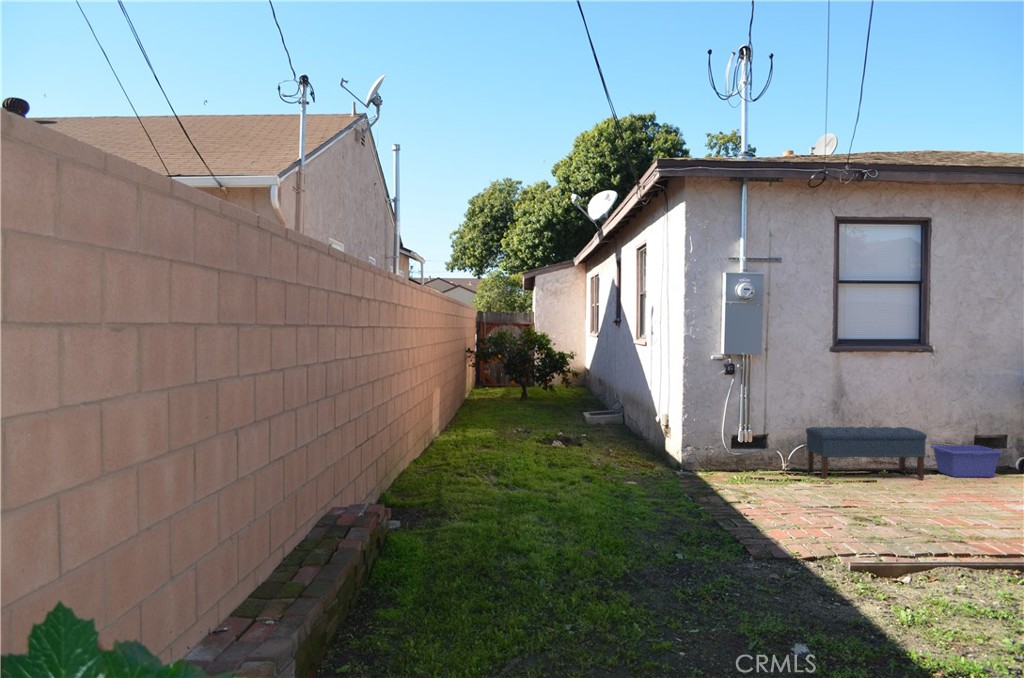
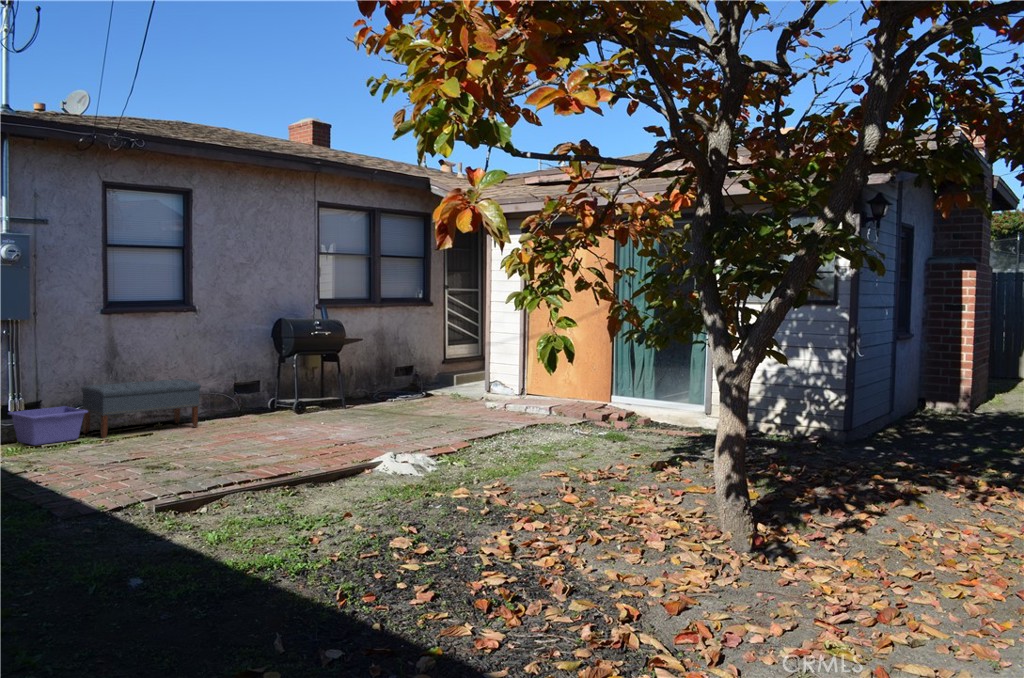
storage bin: present [930,445,1004,477] -> present [8,406,88,445]

